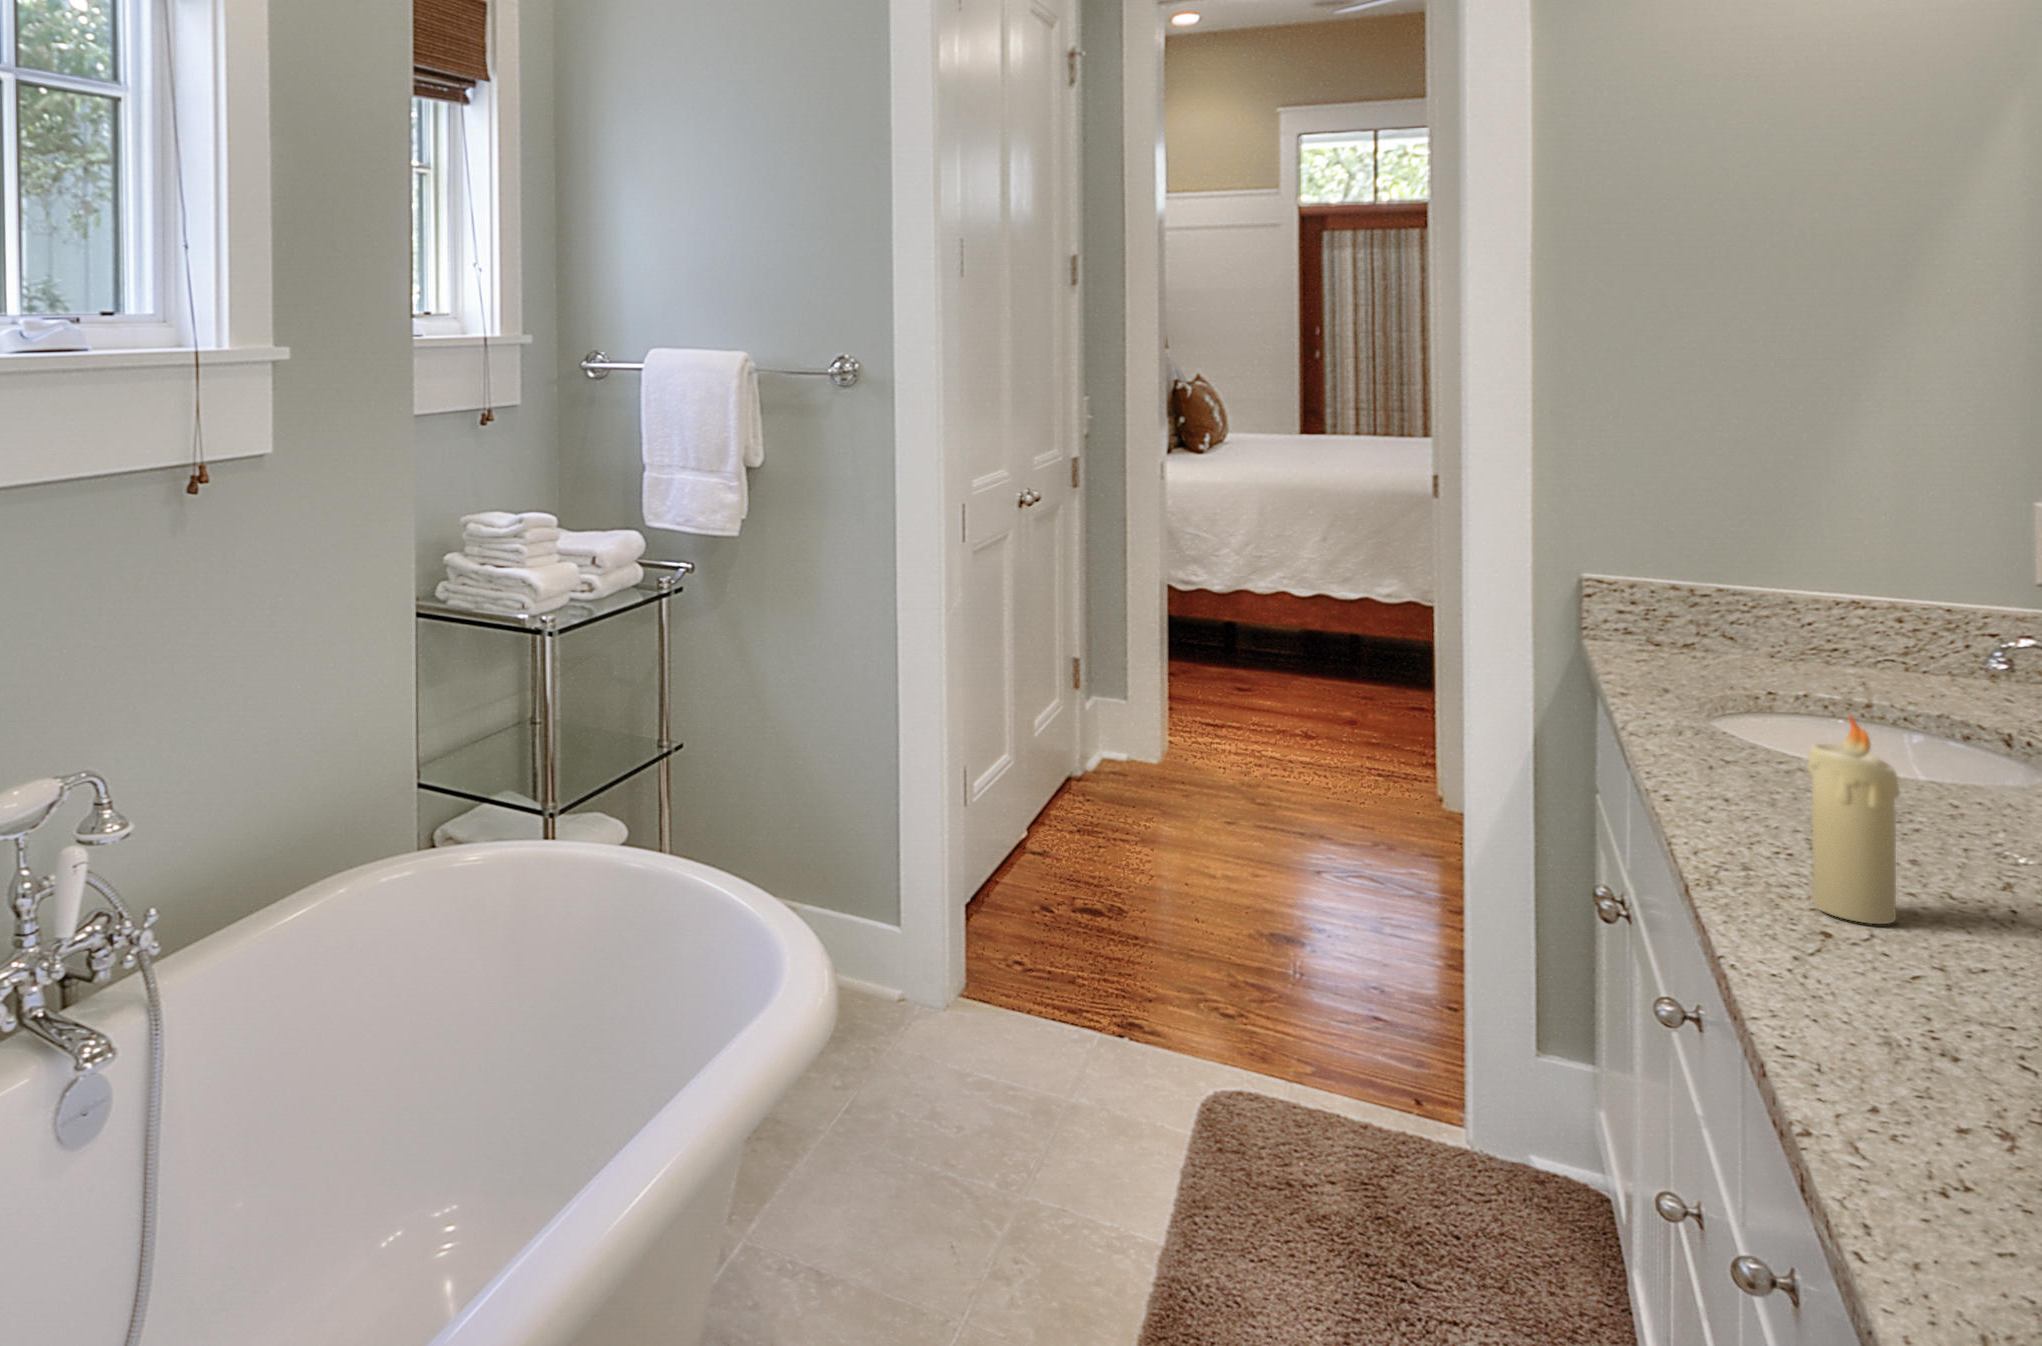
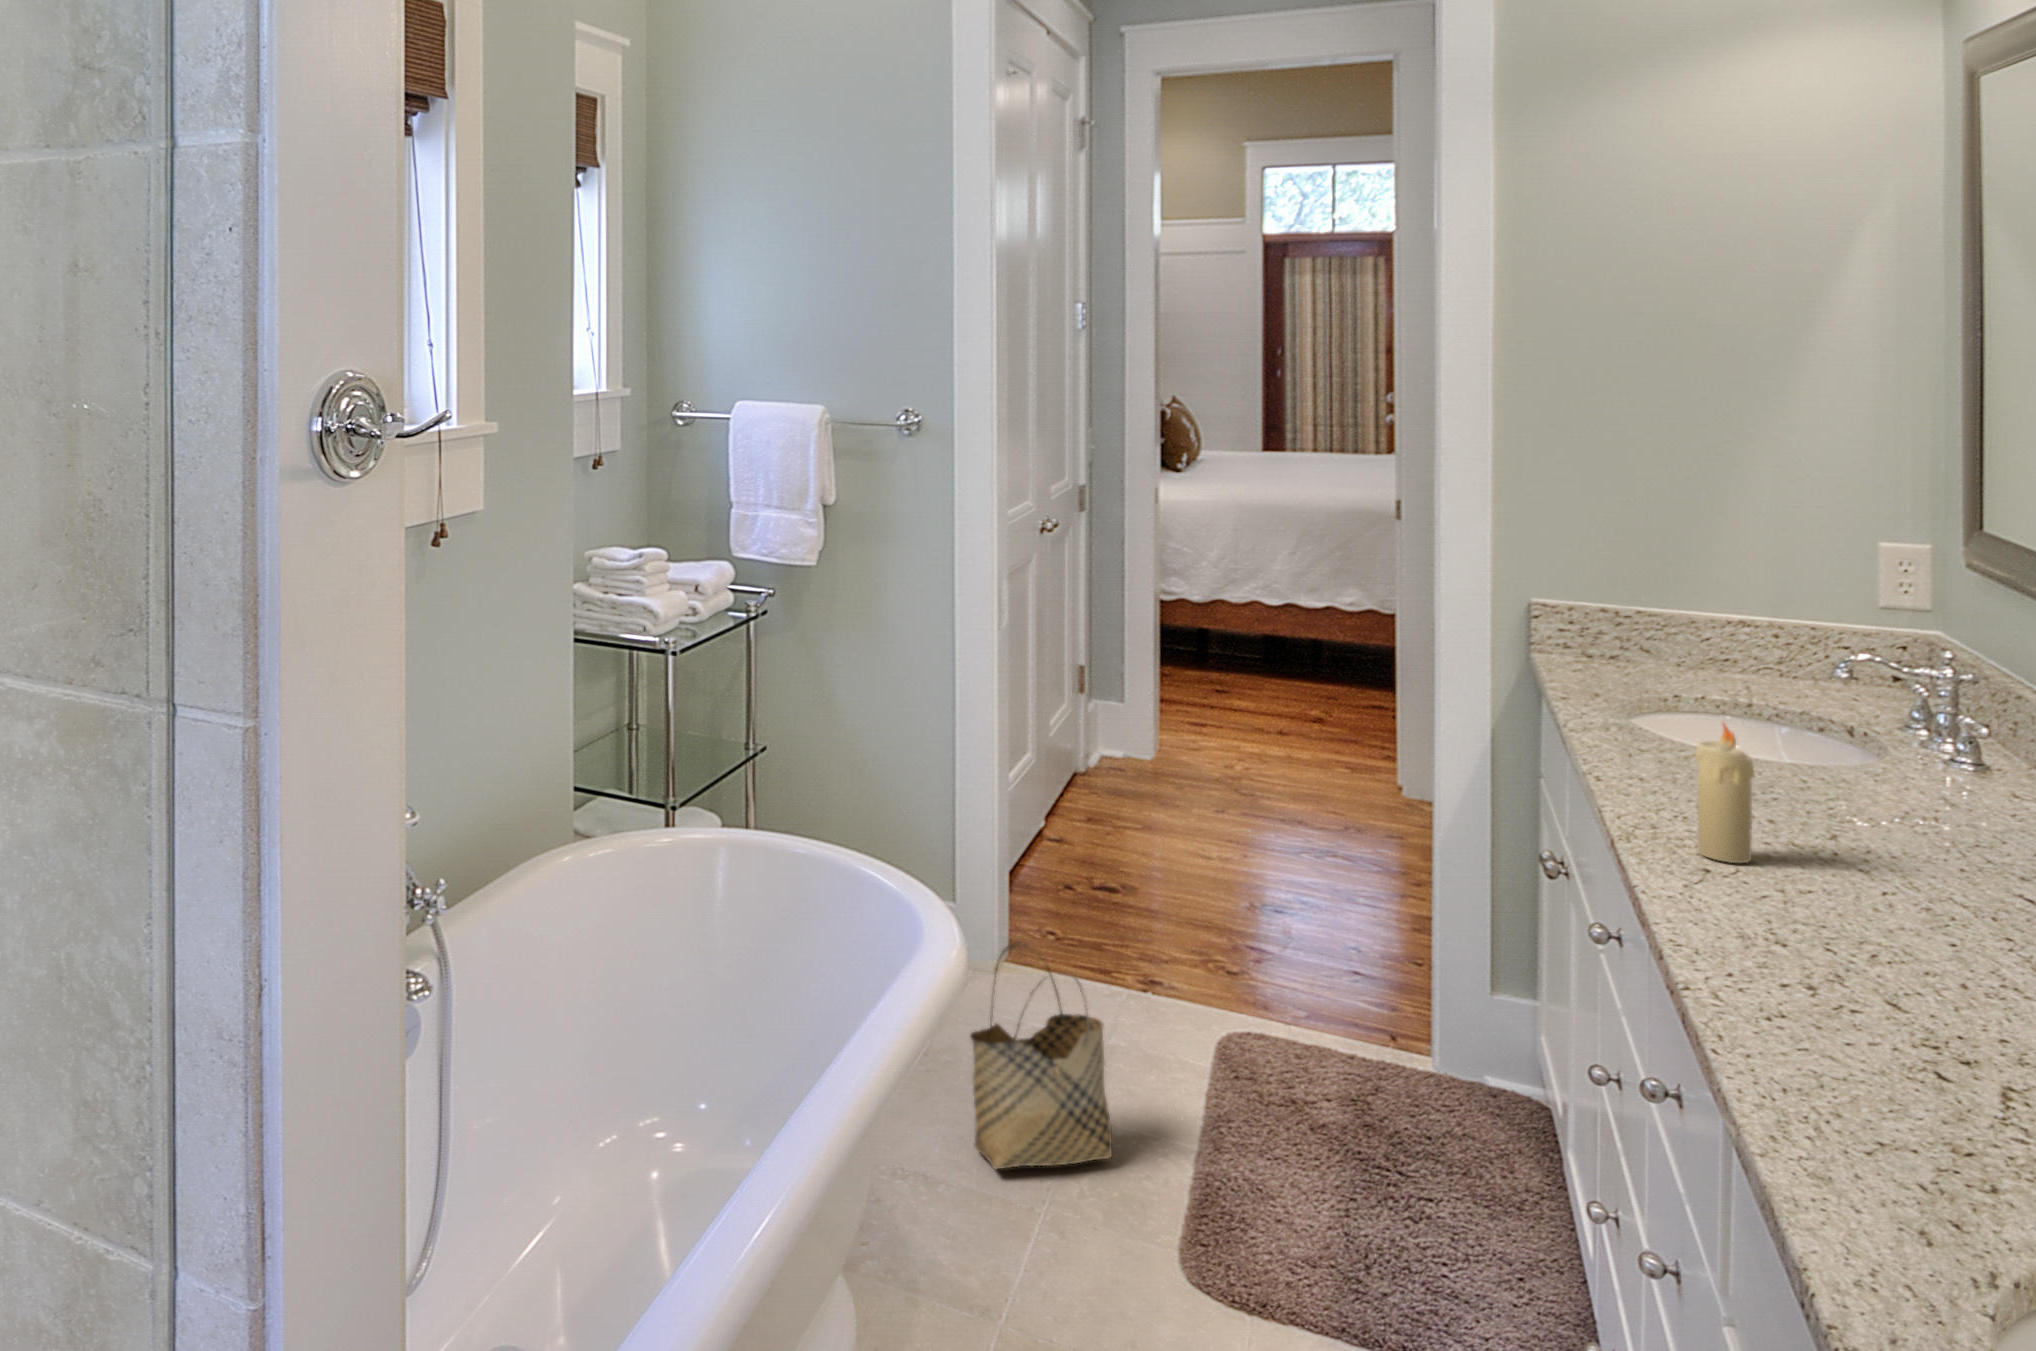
woven basket: none [874,984,1051,1267] -> present [970,943,1112,1169]

